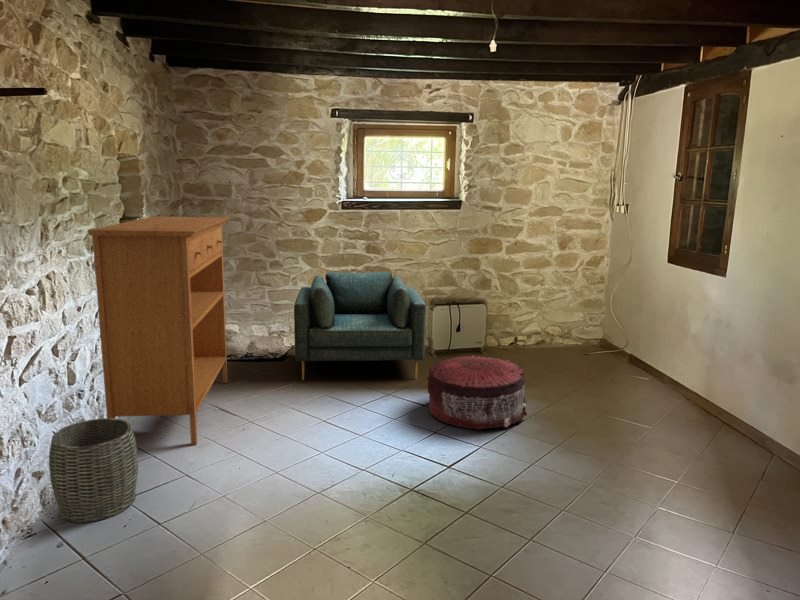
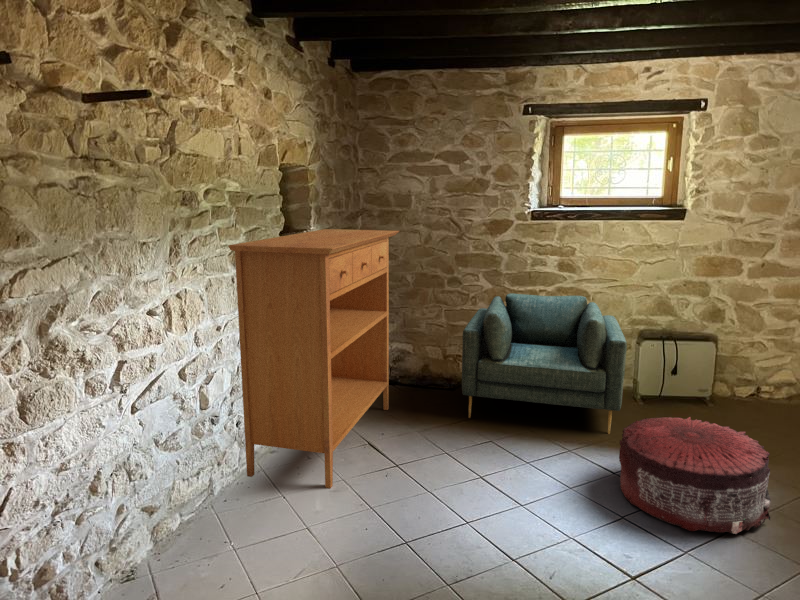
woven basket: present [49,418,138,523] -> none [157,454,250,575]

